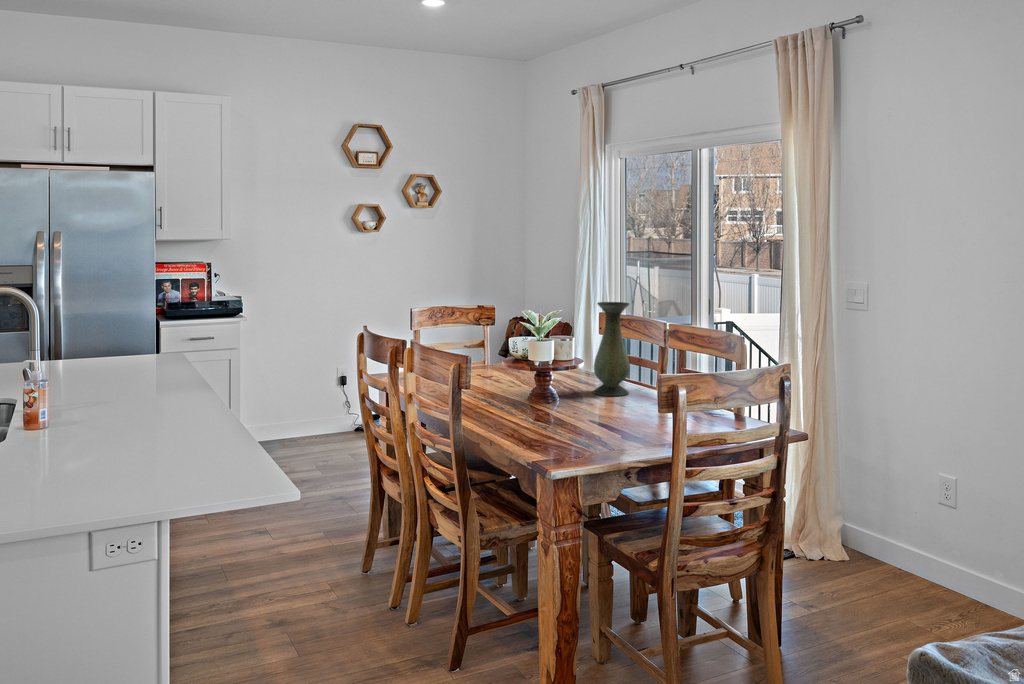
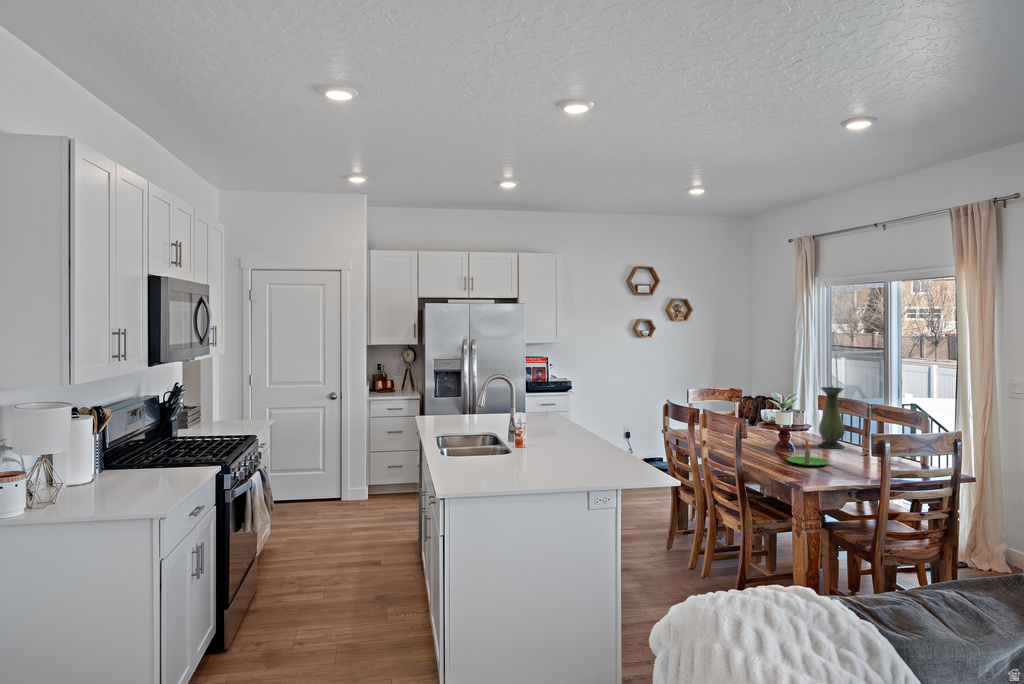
candle: none [539,386,601,430] -> present [787,439,829,466]

